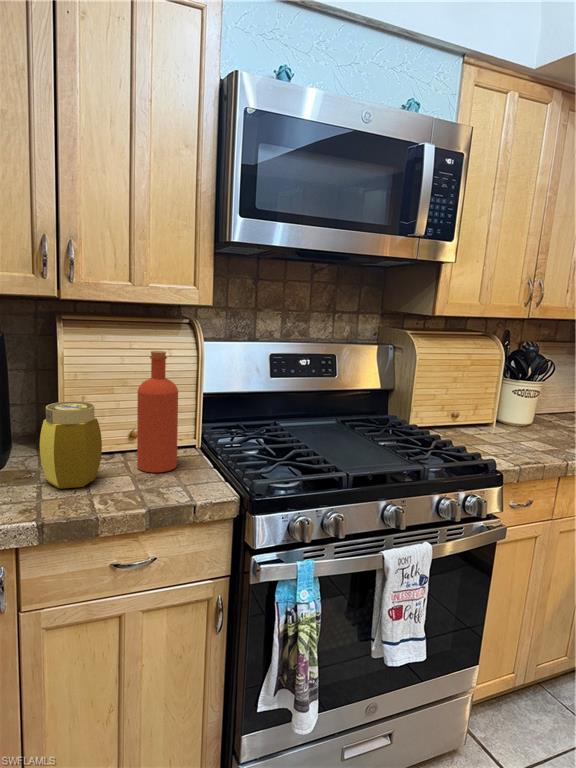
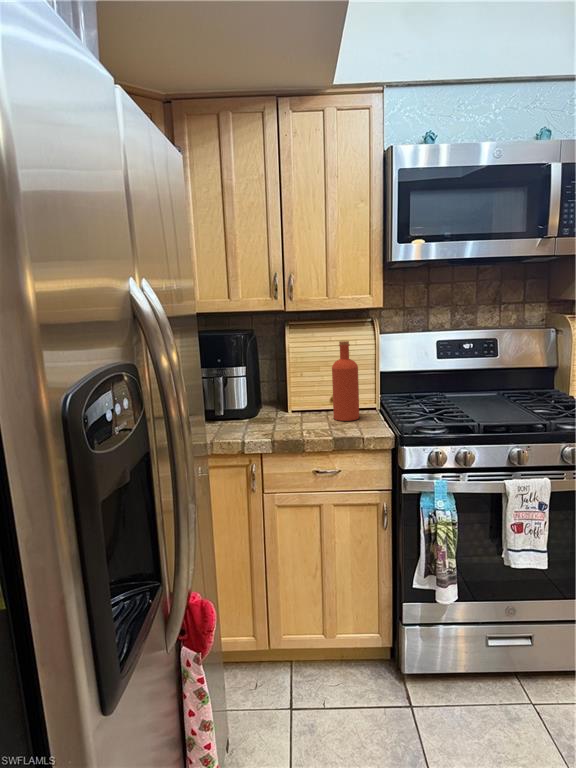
jar: present [40,401,102,489] -> none [275,375,310,426]

